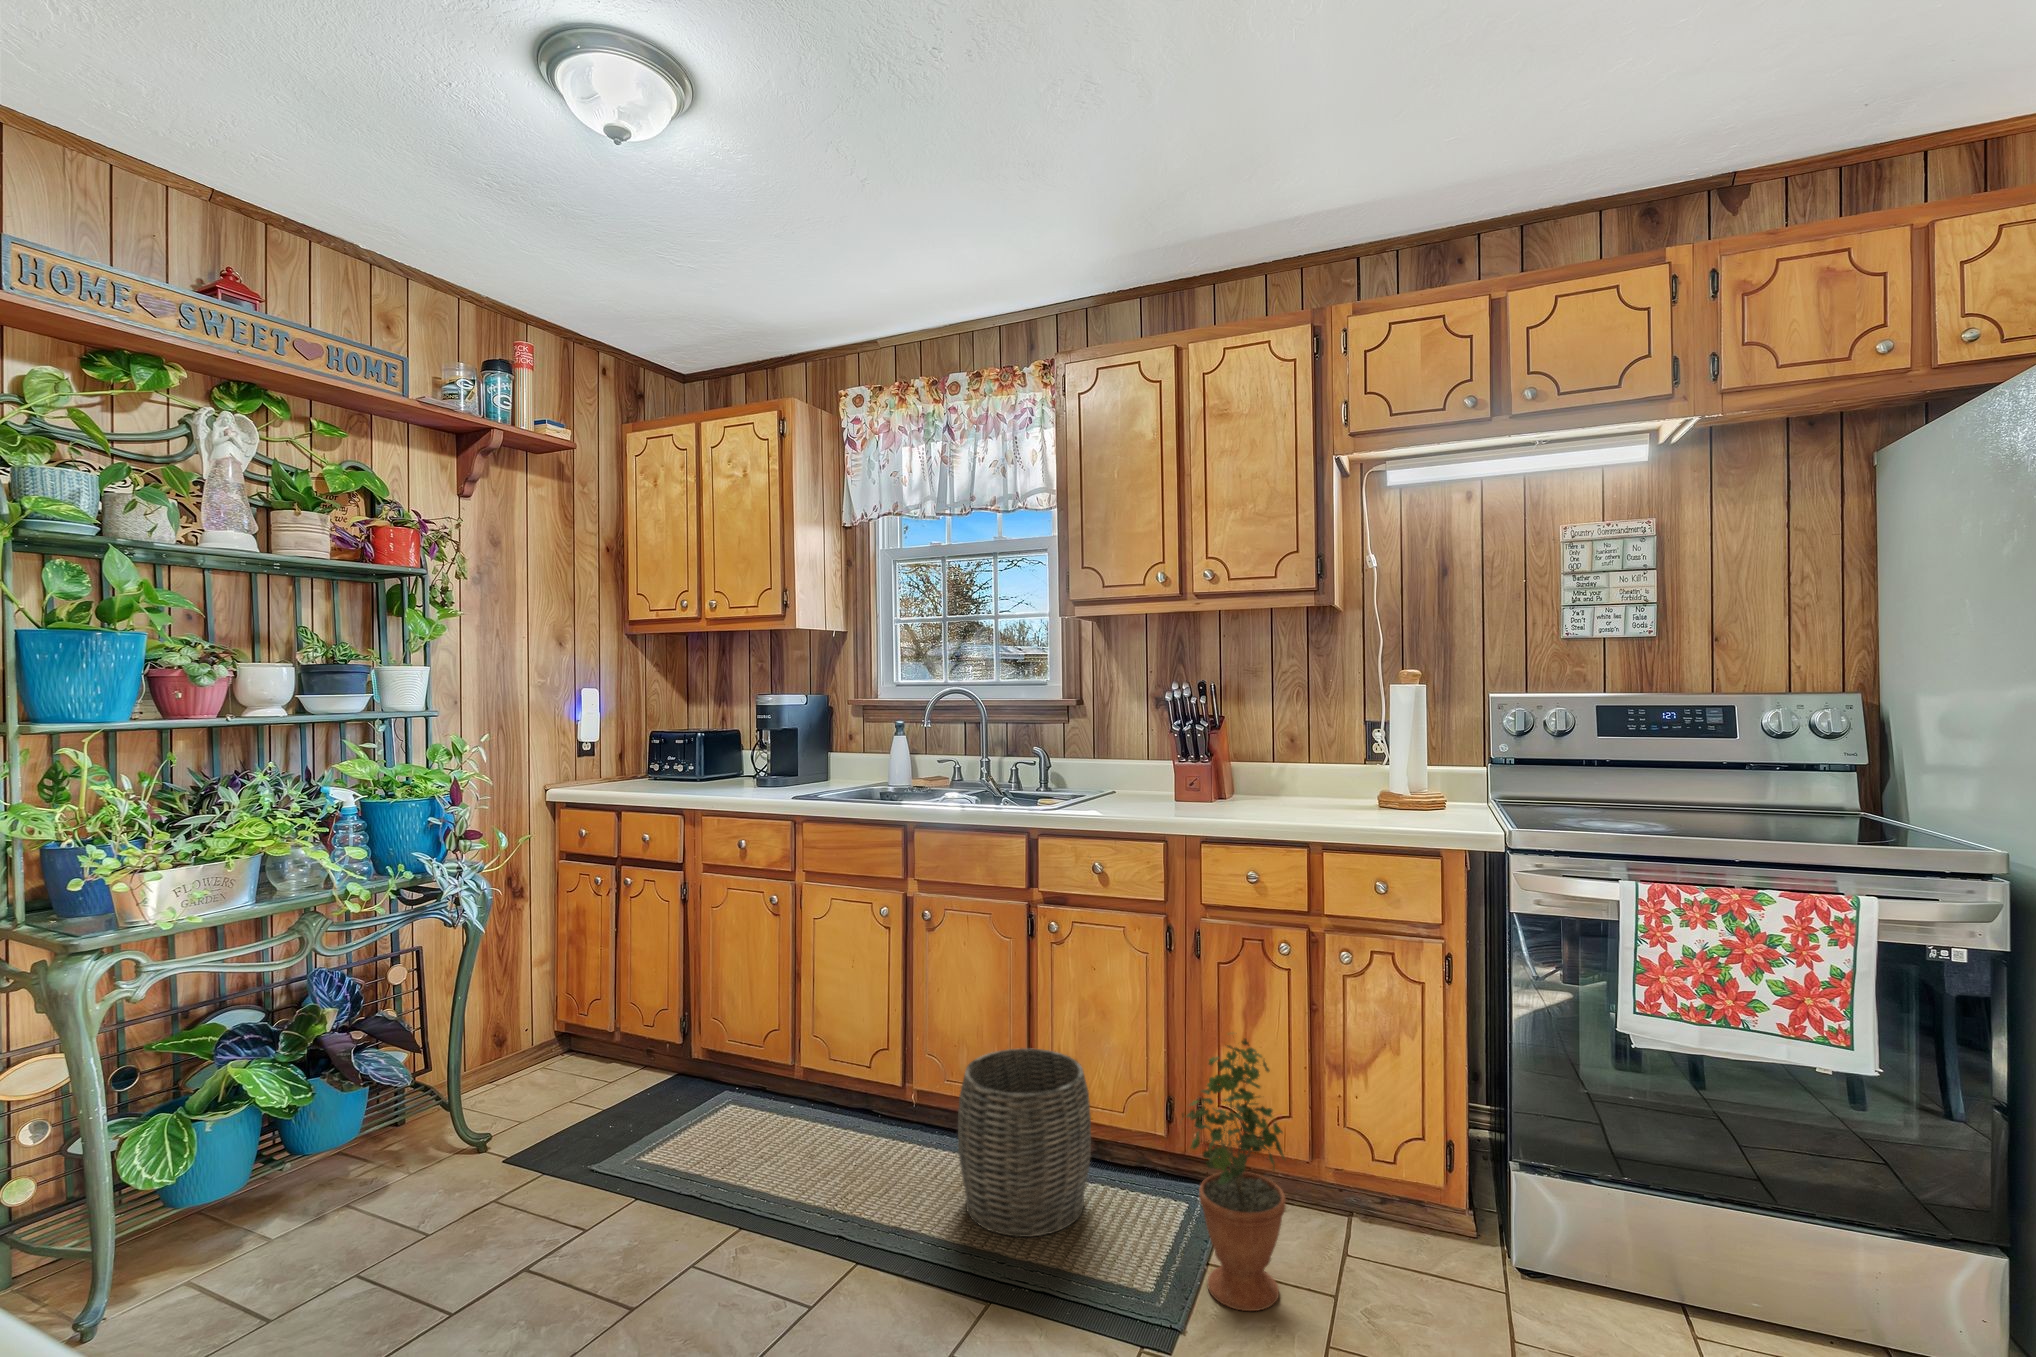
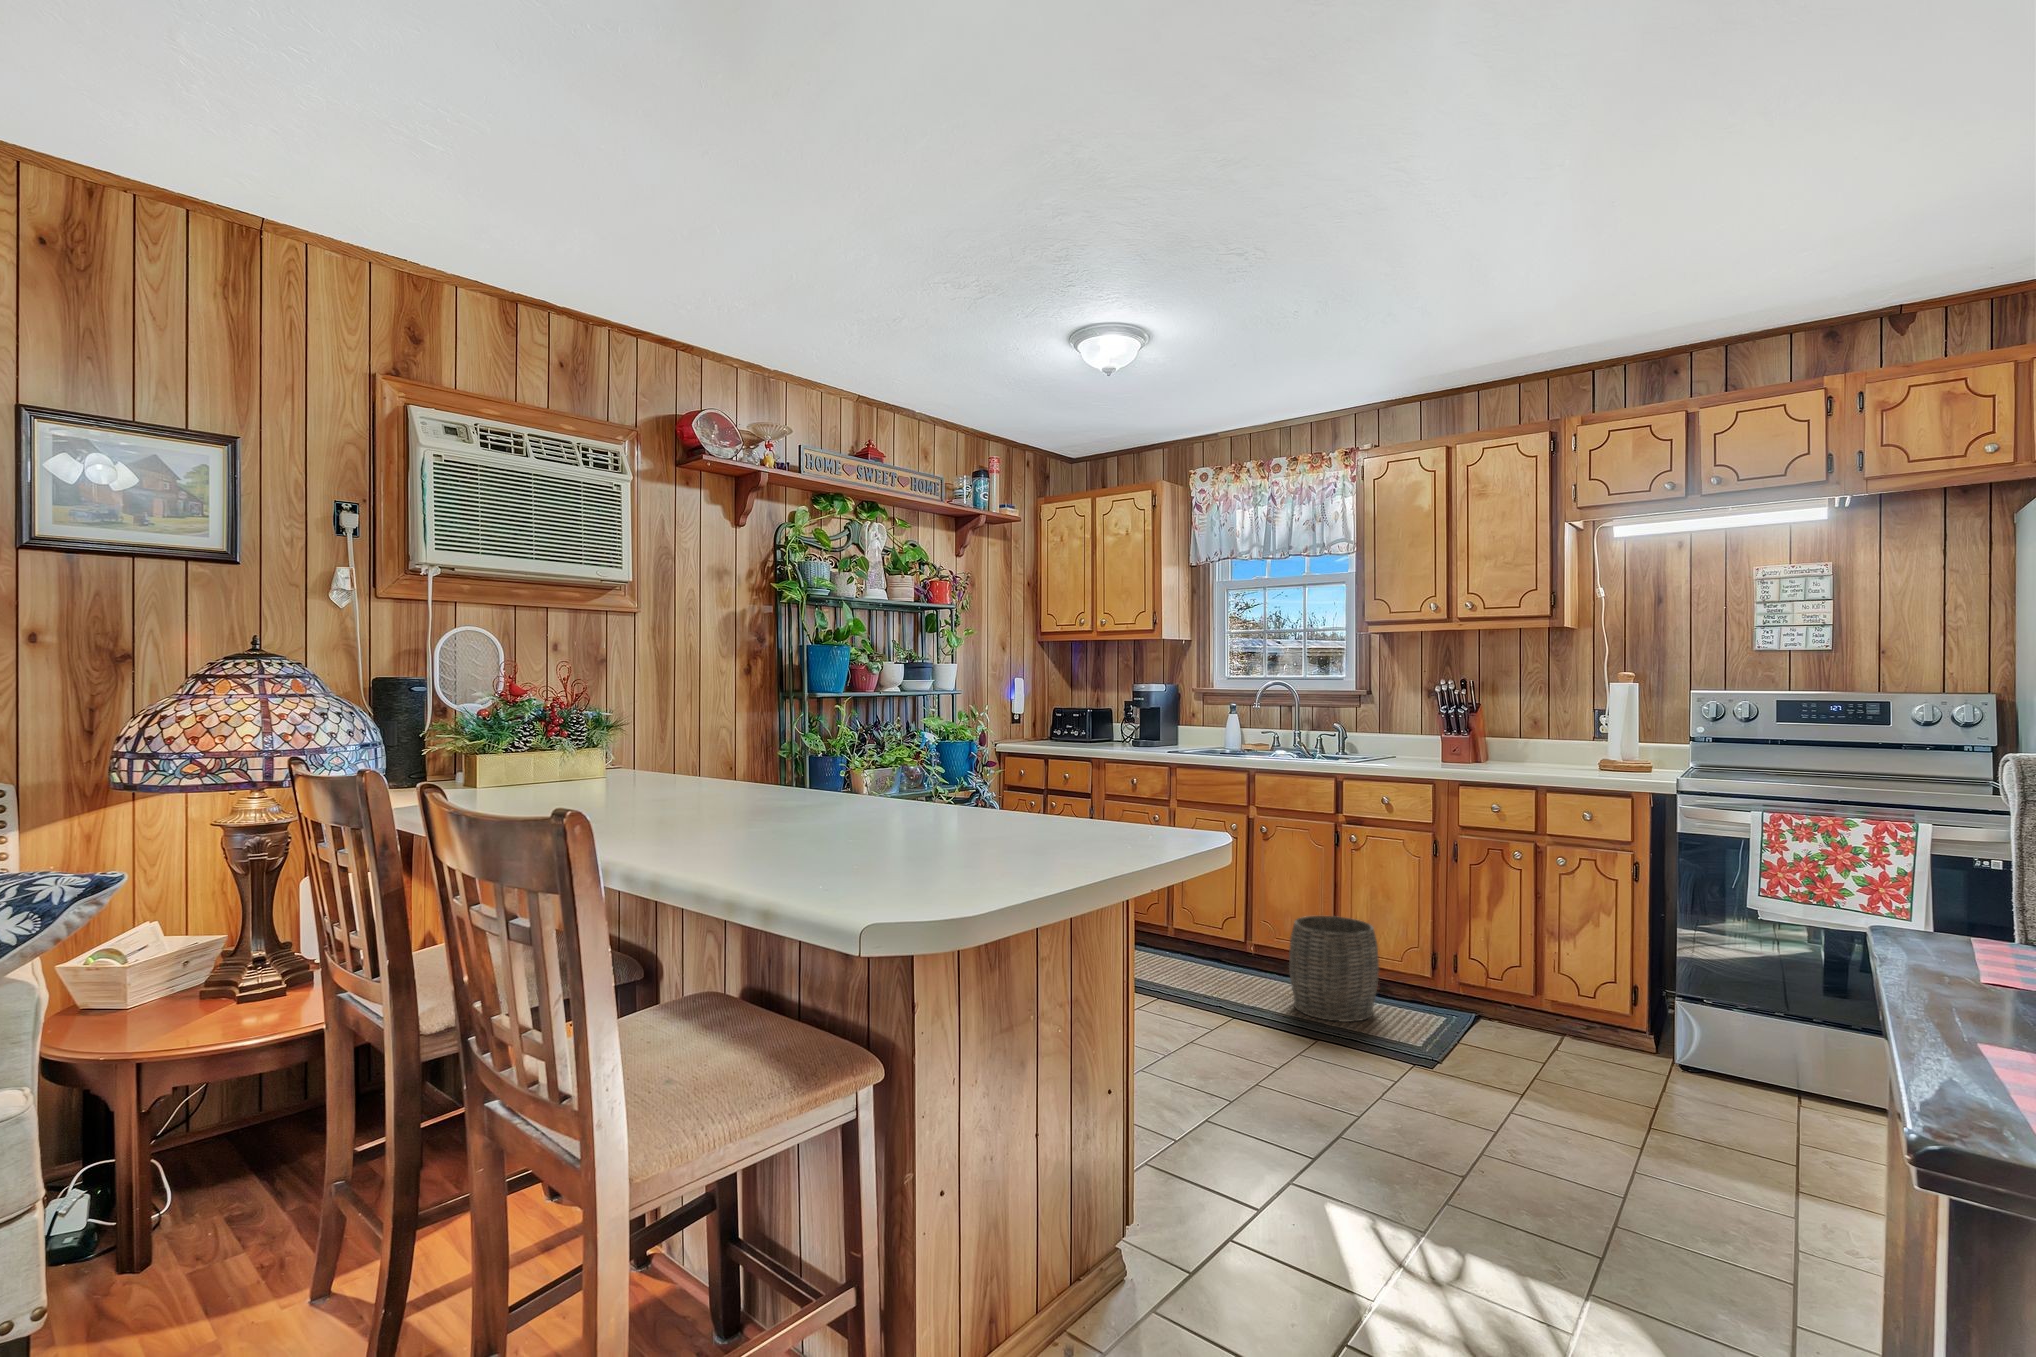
potted plant: present [1183,1039,1286,1311] -> none [1438,899,1510,1062]

